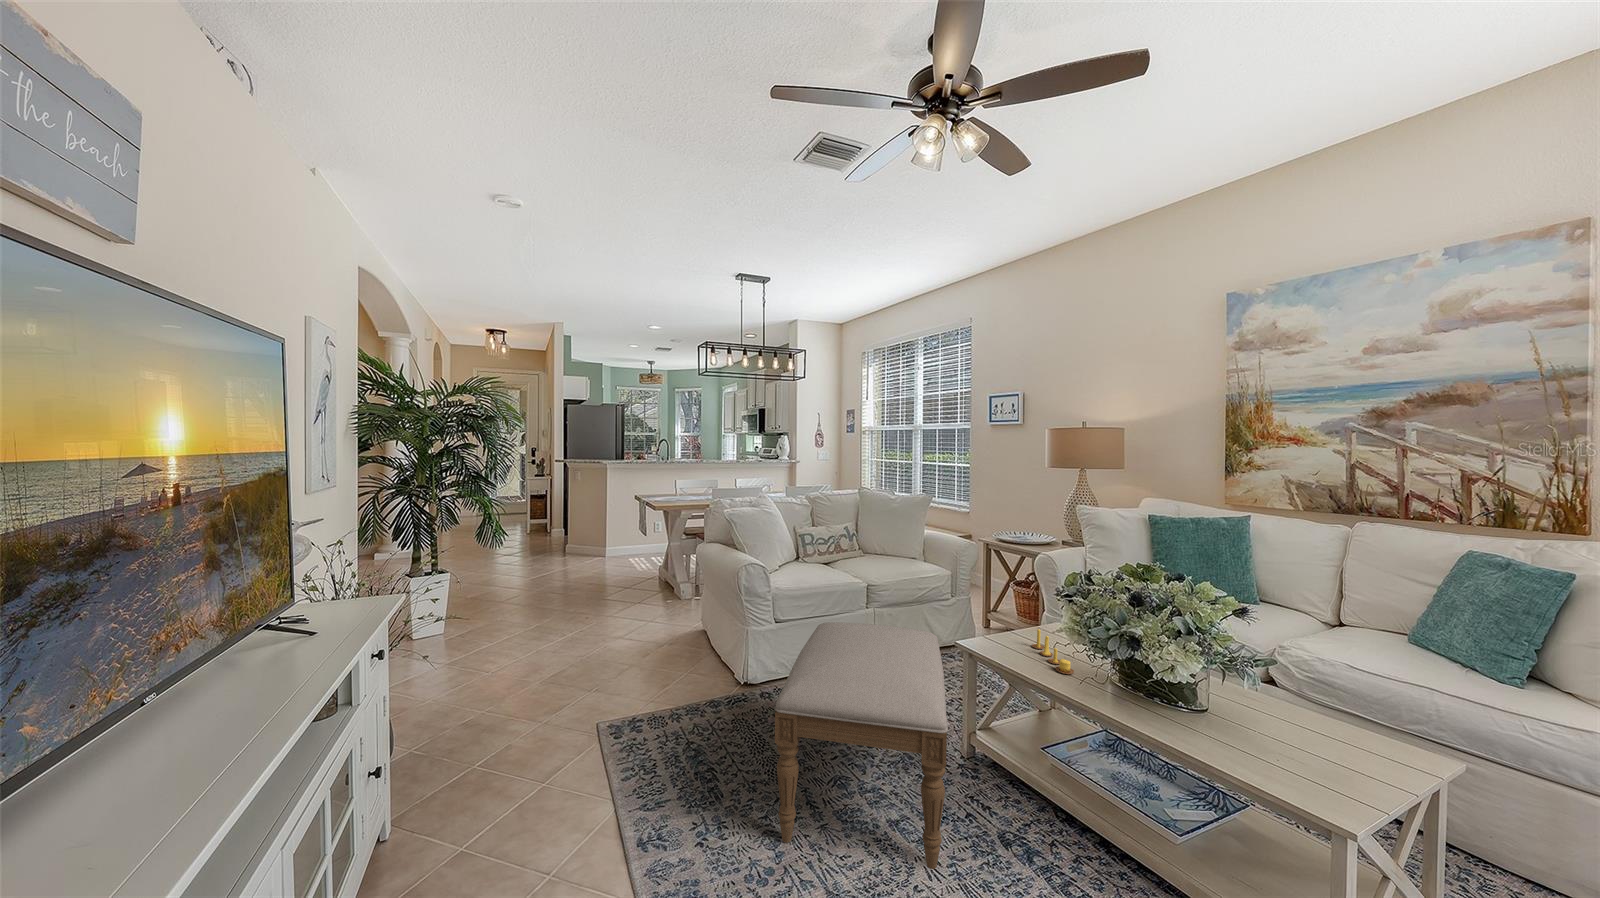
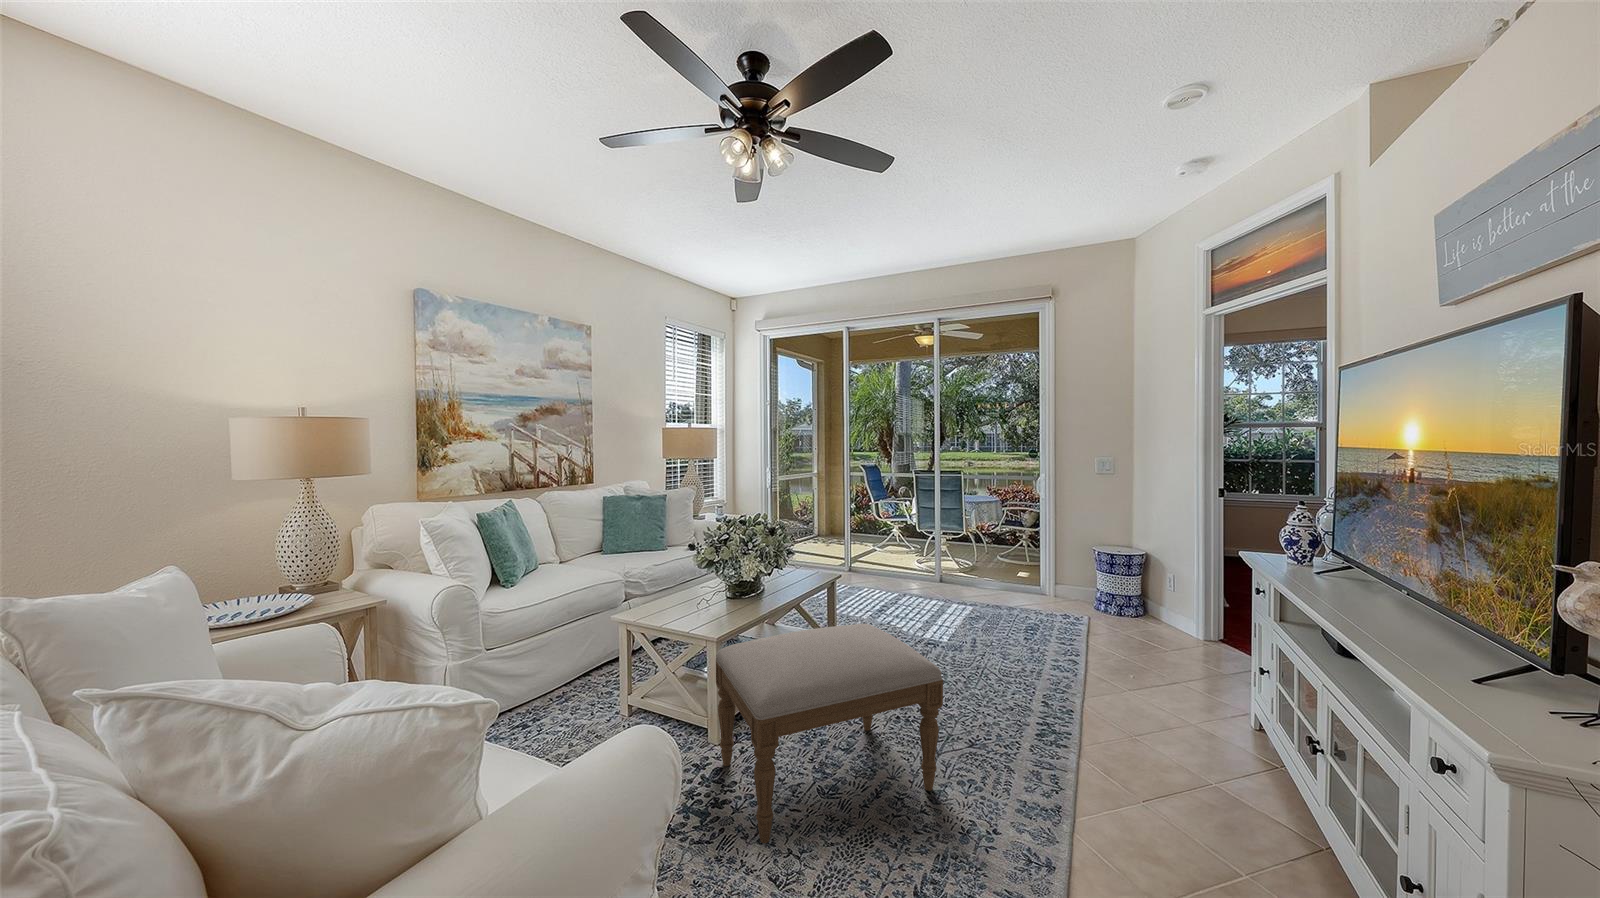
candle: present [1032,629,1074,674] -> none [719,591,769,611]

